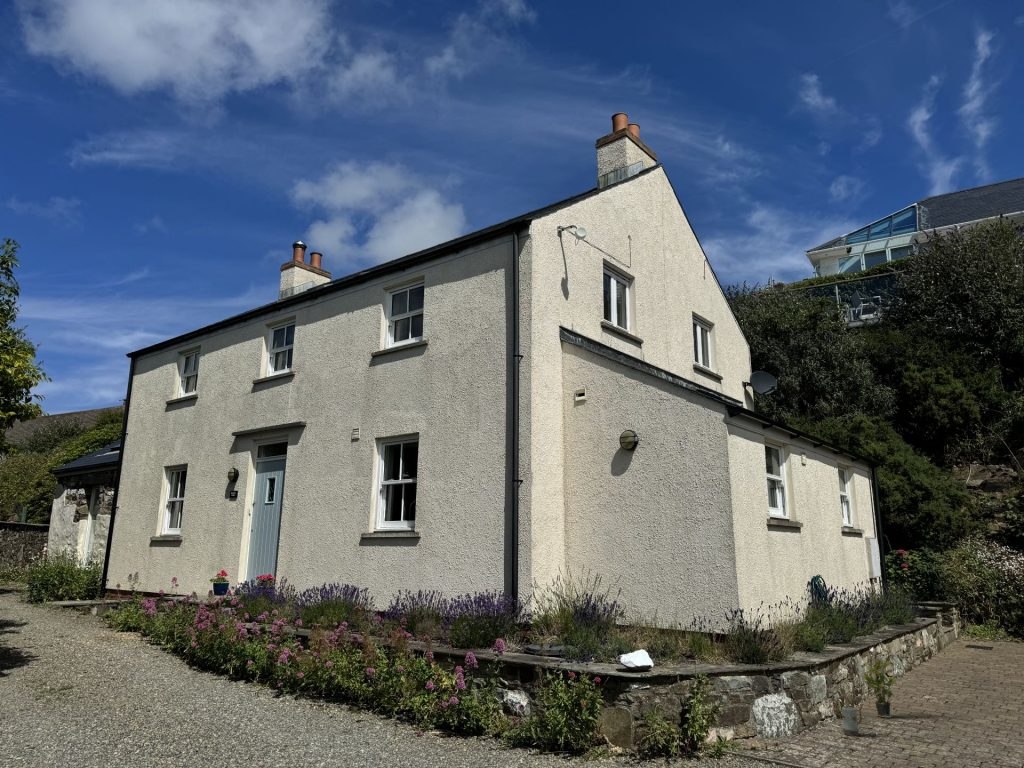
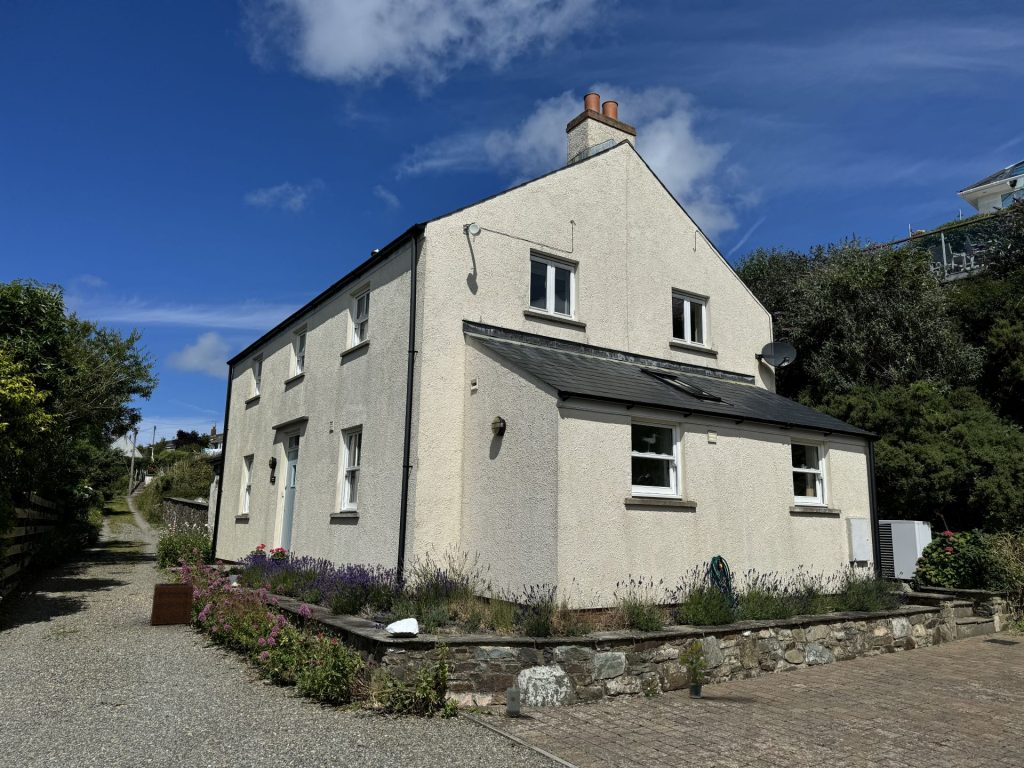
wooden crate: none [140,618,206,673] -> present [150,583,194,625]
watering can: present [835,697,863,736] -> present [498,677,529,716]

